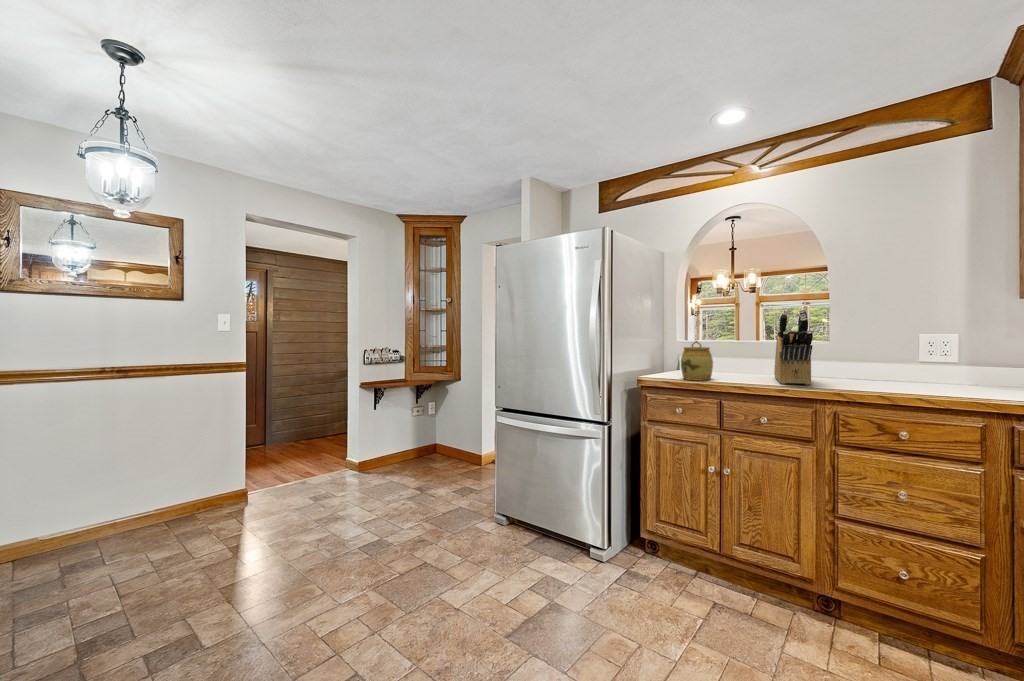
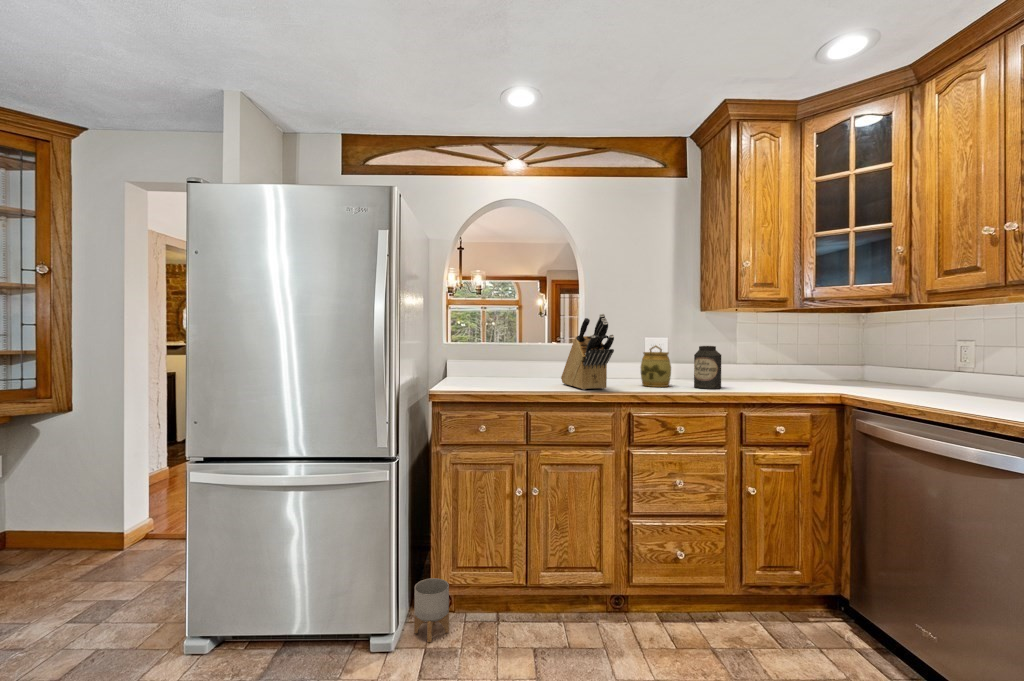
jar: present [681,341,713,380] -> present [641,346,671,387]
canister: none [948,341,993,393] -> present [694,346,721,389]
planter: none [622,522,650,570] -> present [414,578,449,642]

